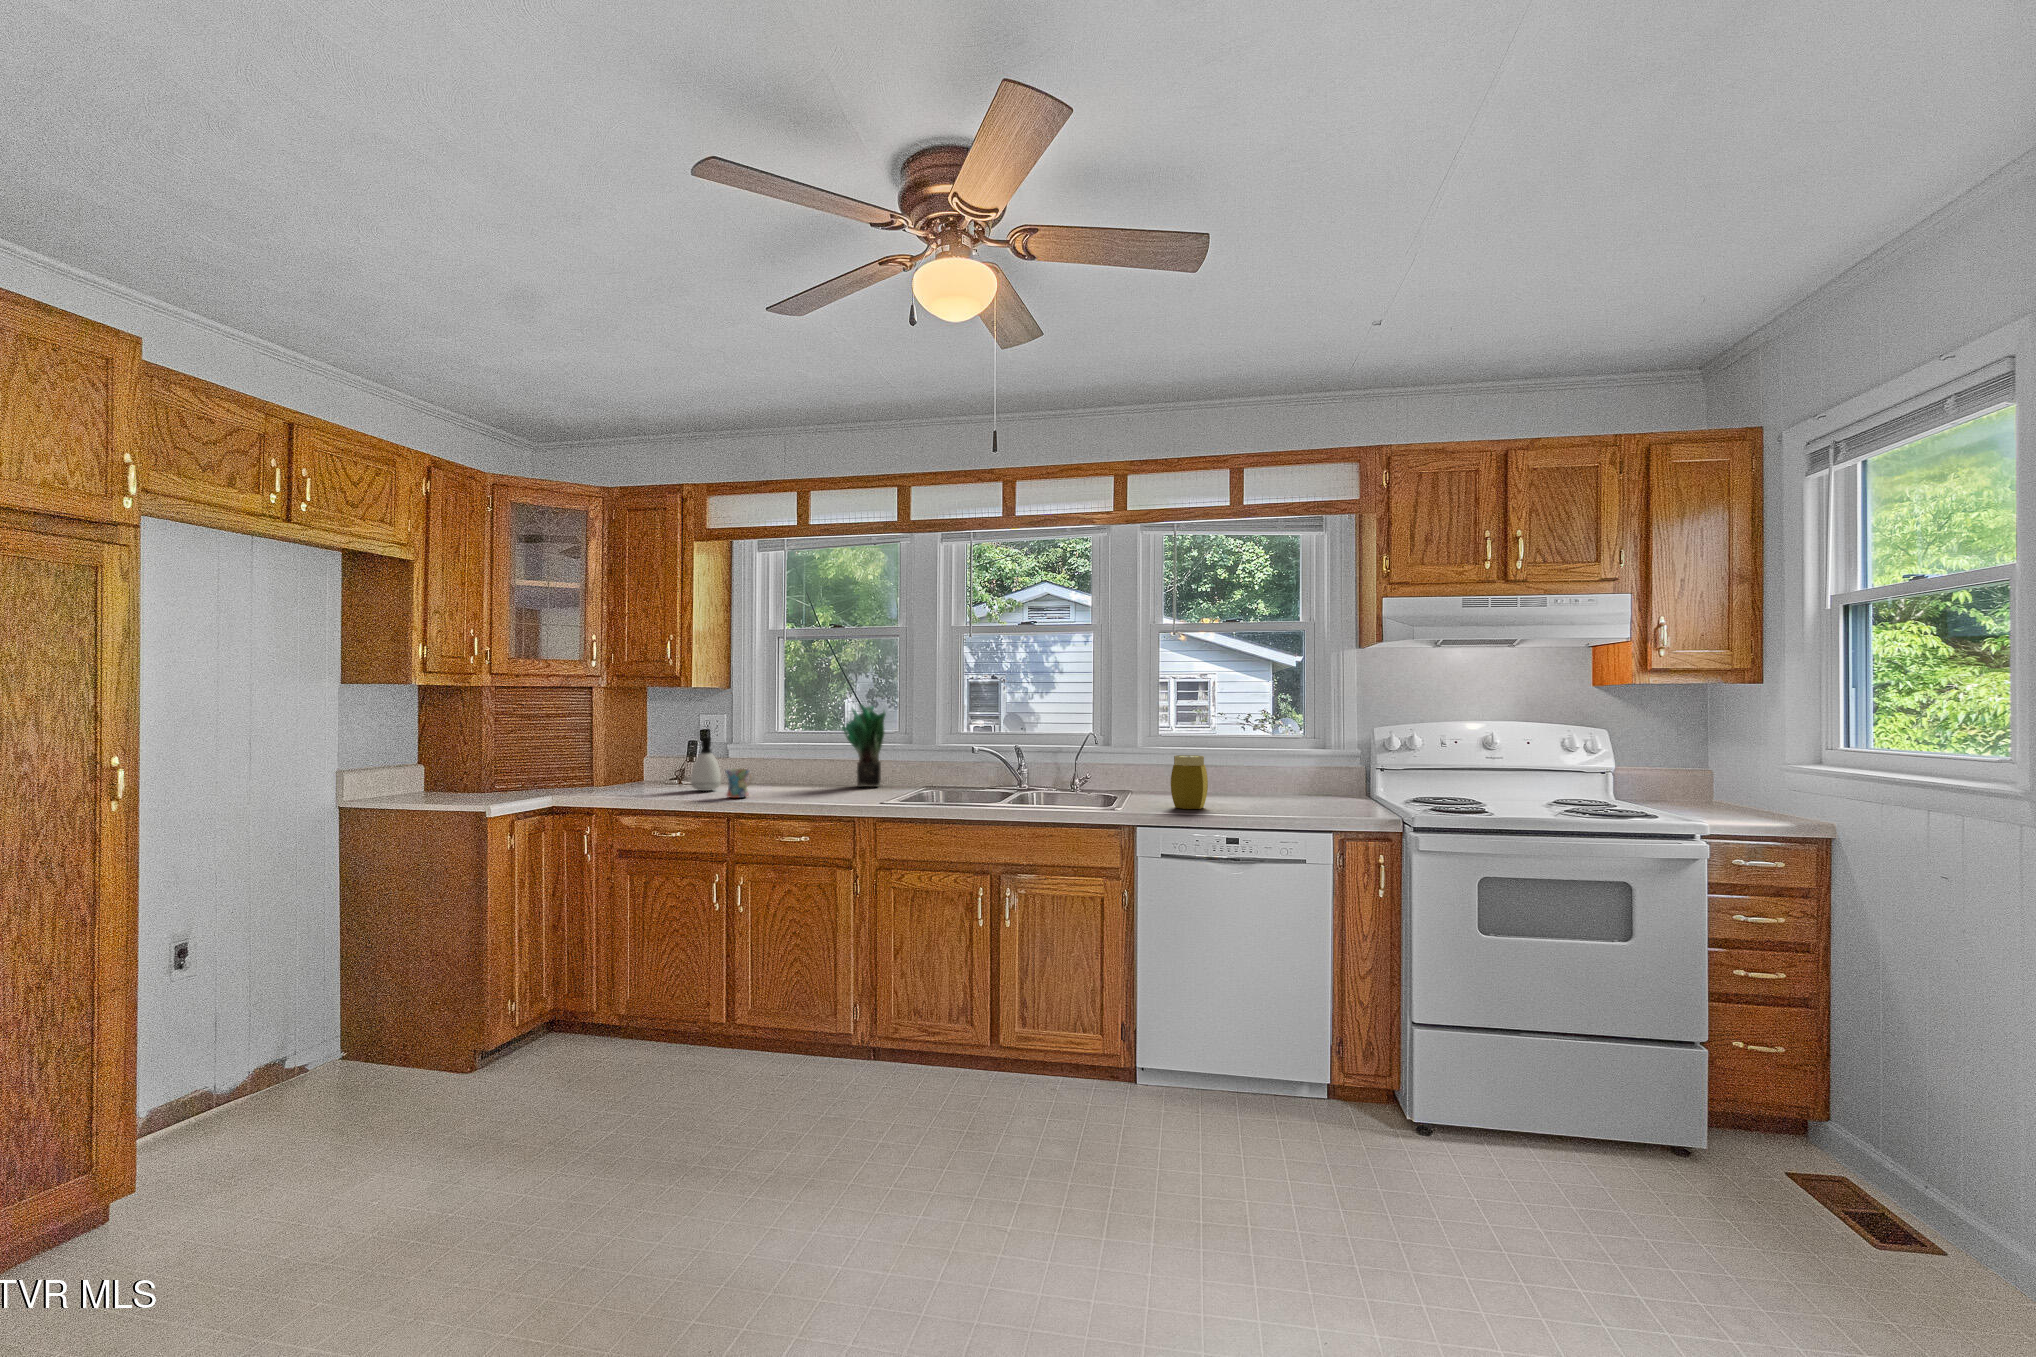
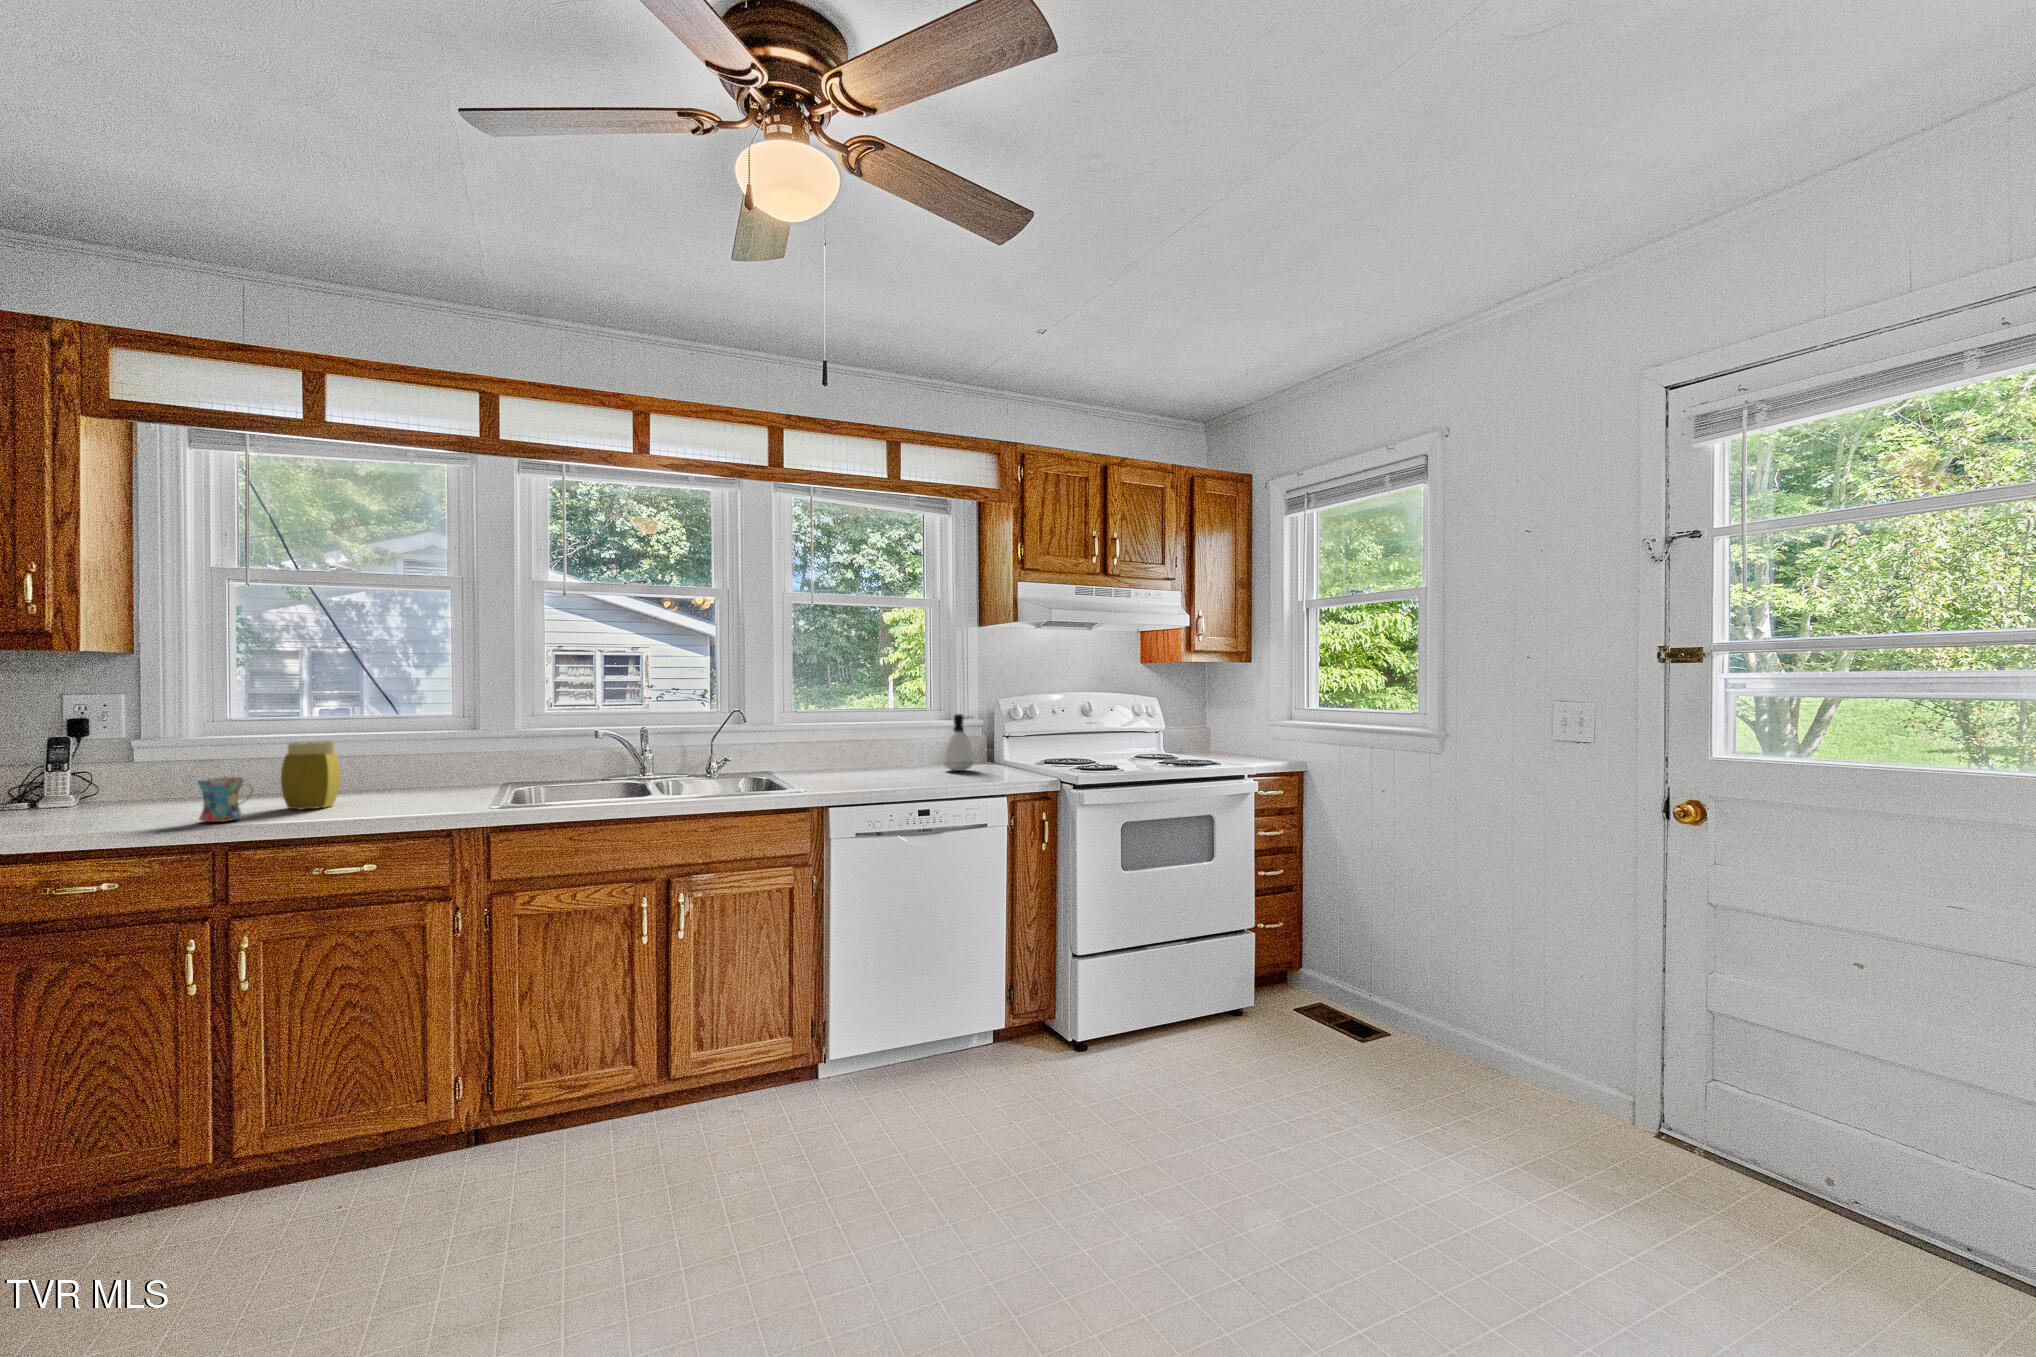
potted plant: present [843,704,886,787] -> none [371,680,451,794]
soap dispenser: present [691,737,721,791] -> present [943,714,974,771]
jar: present [1171,755,1208,809] -> present [281,741,340,810]

